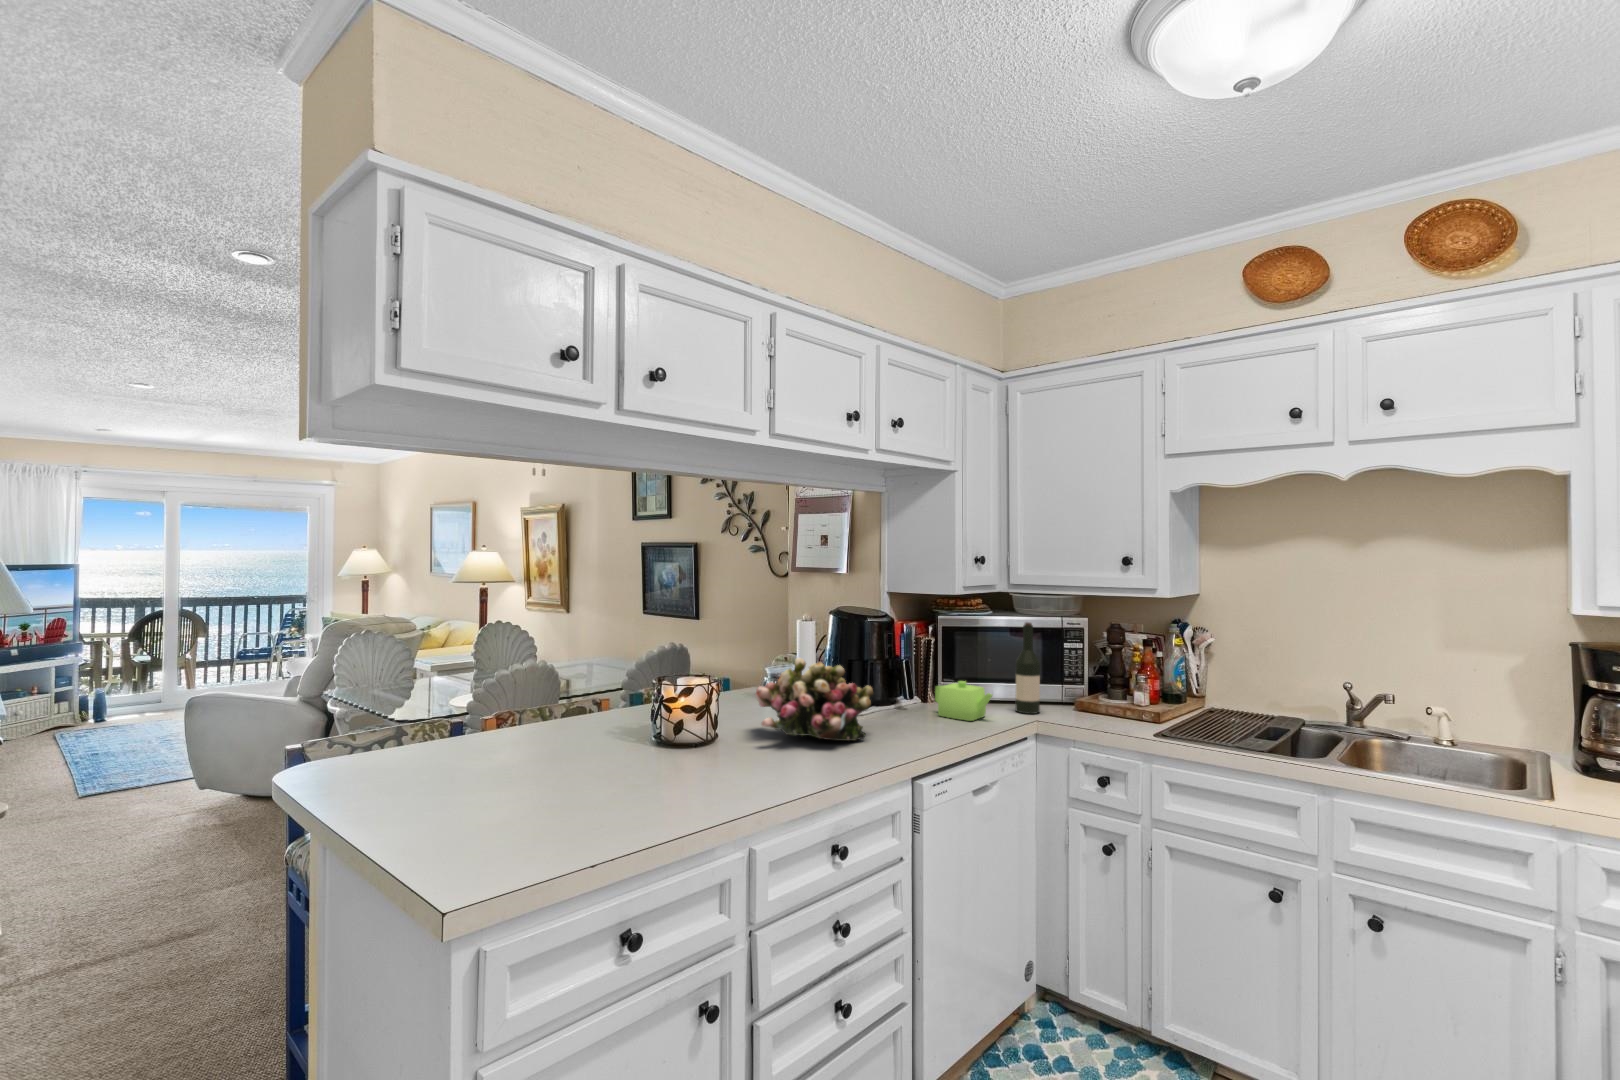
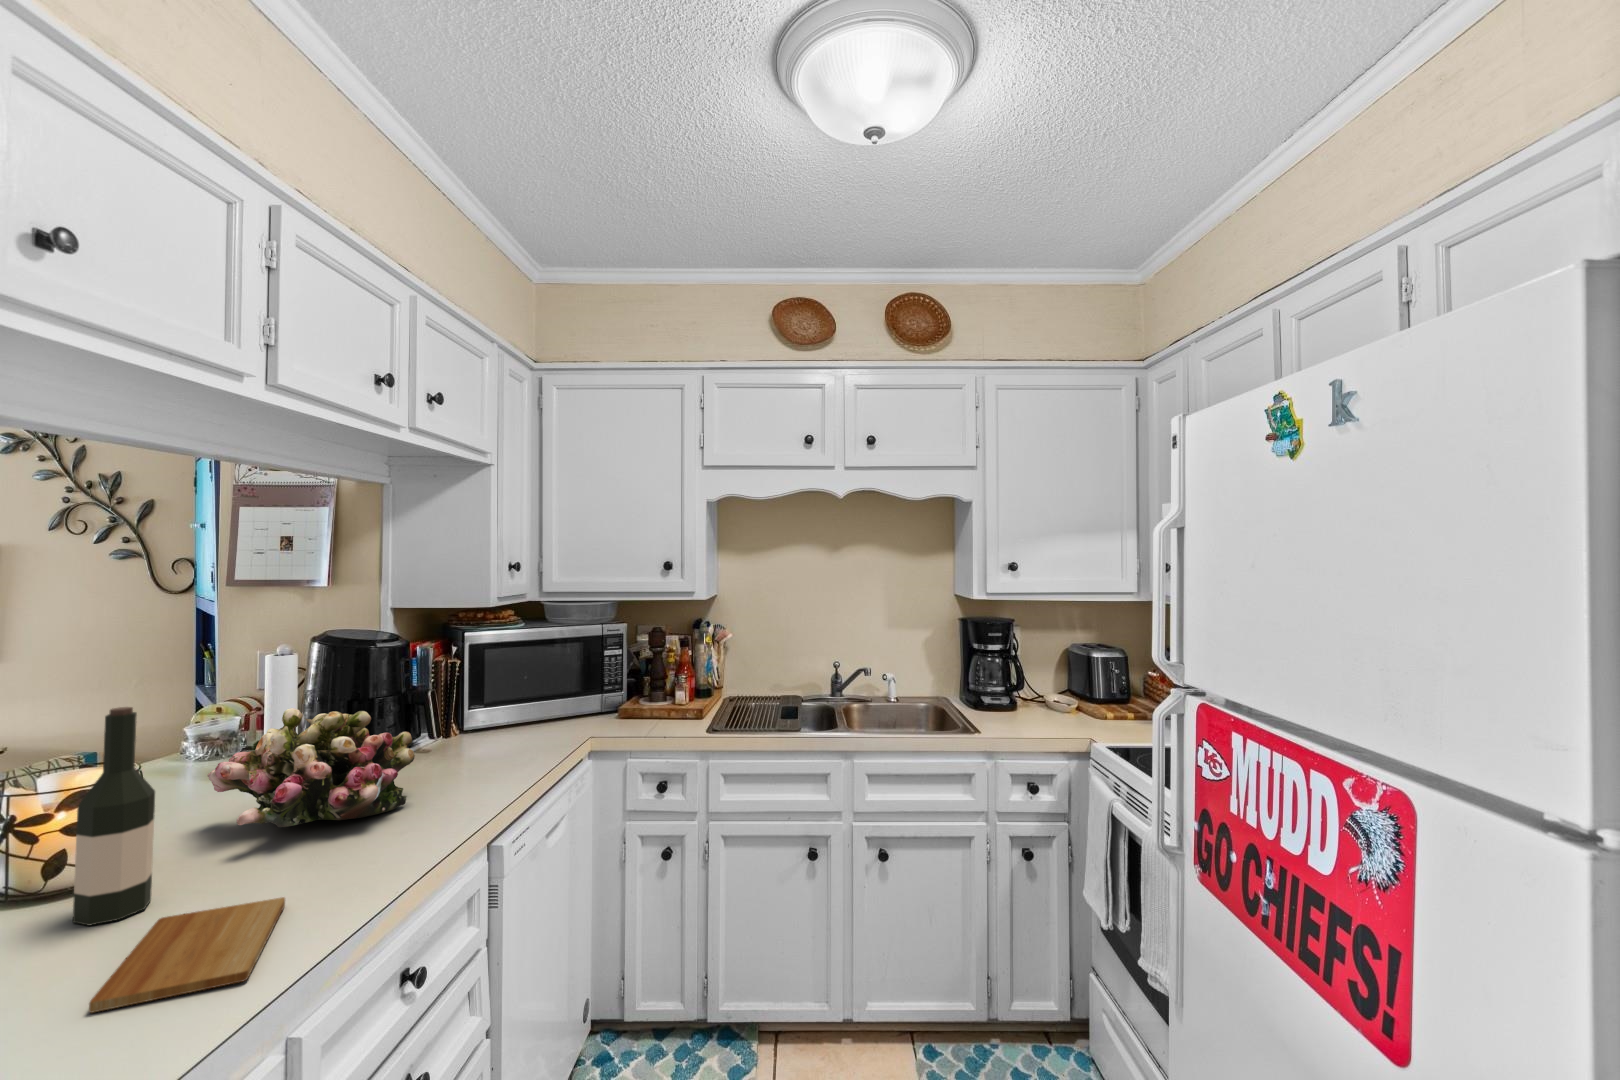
wine bottle: present [1016,622,1040,714] -> present [73,707,155,926]
teapot: present [935,681,992,721] -> none [473,706,548,751]
cutting board: none [675,765,771,804] -> present [89,897,285,1013]

